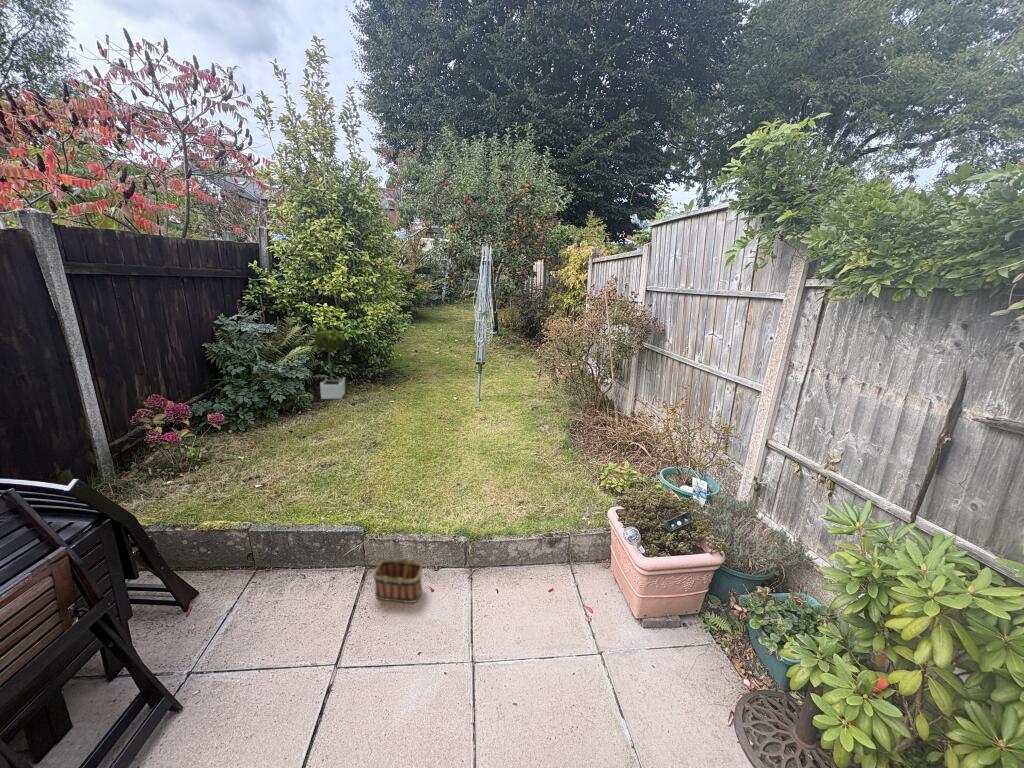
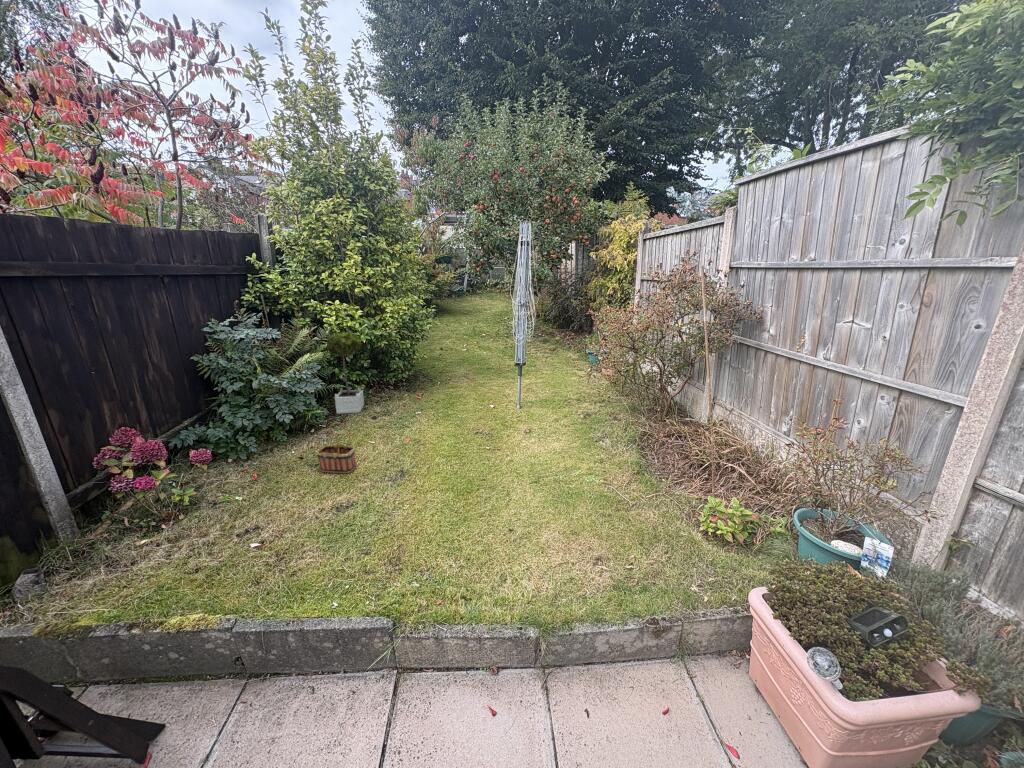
basket: present [373,548,422,603] -> present [316,423,356,473]

